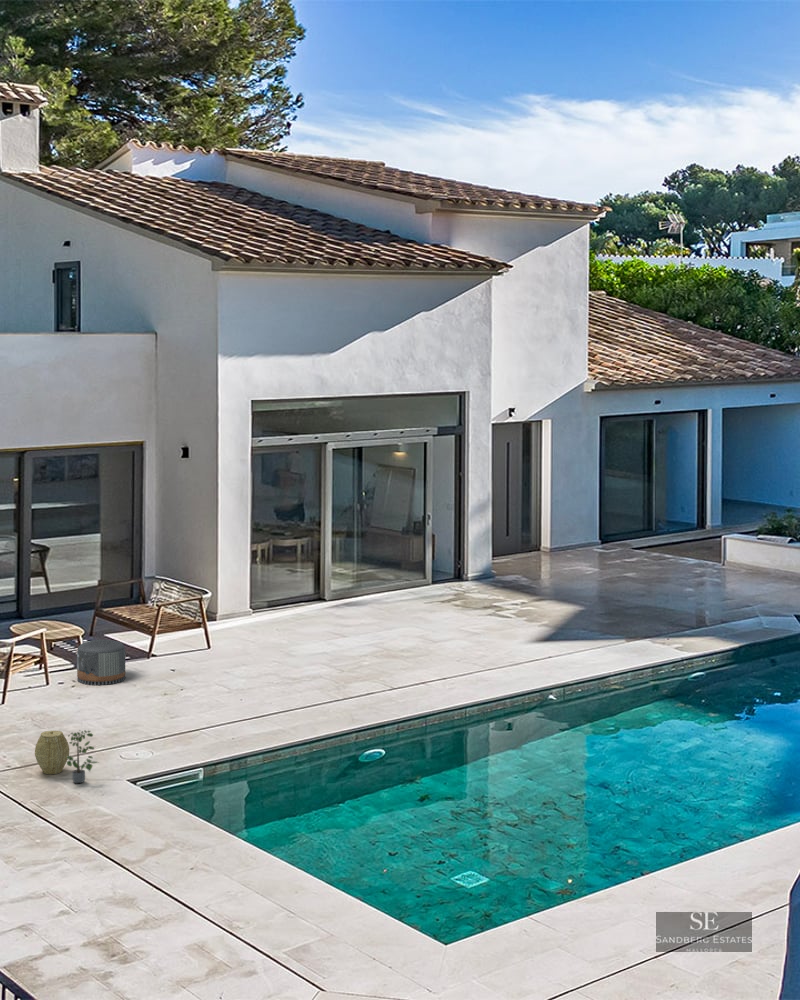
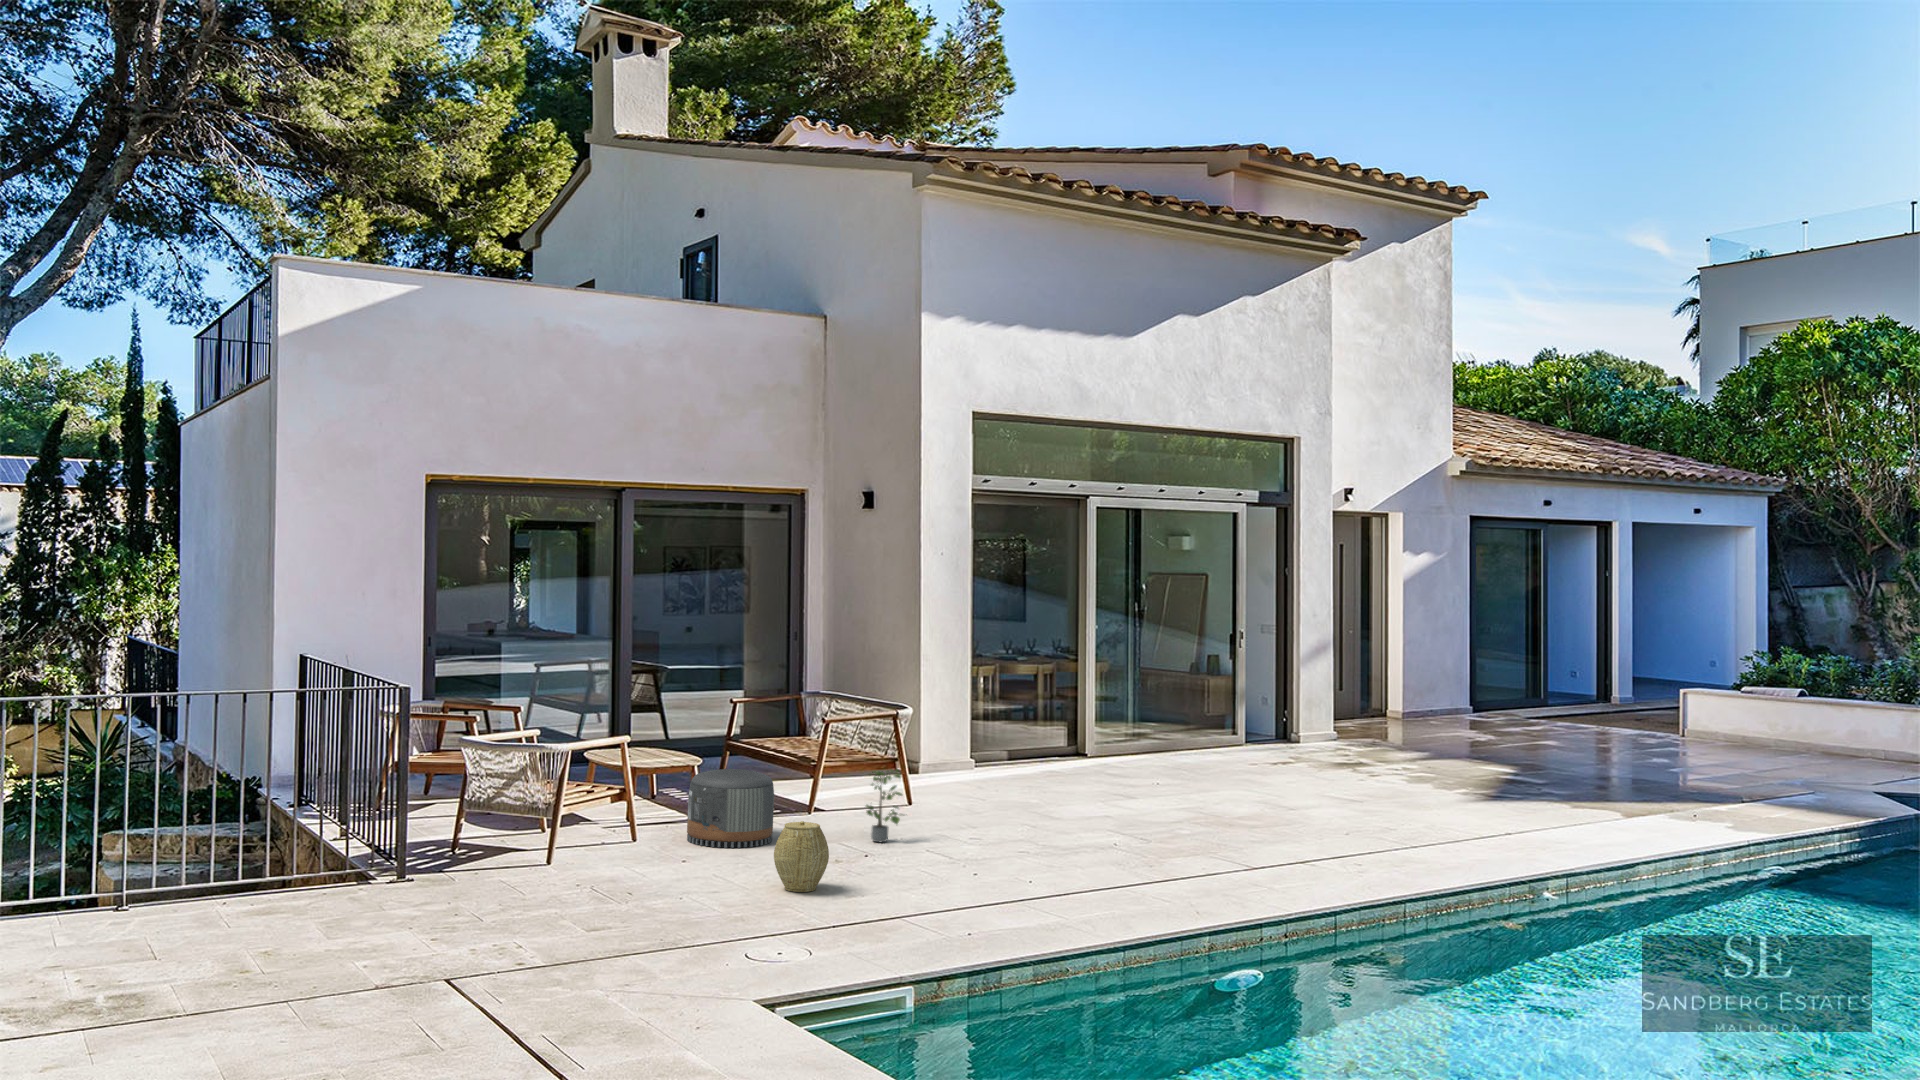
woven basket: present [35,731,69,774] -> present [774,821,829,892]
potted plant: present [67,731,97,783] -> present [866,770,904,842]

